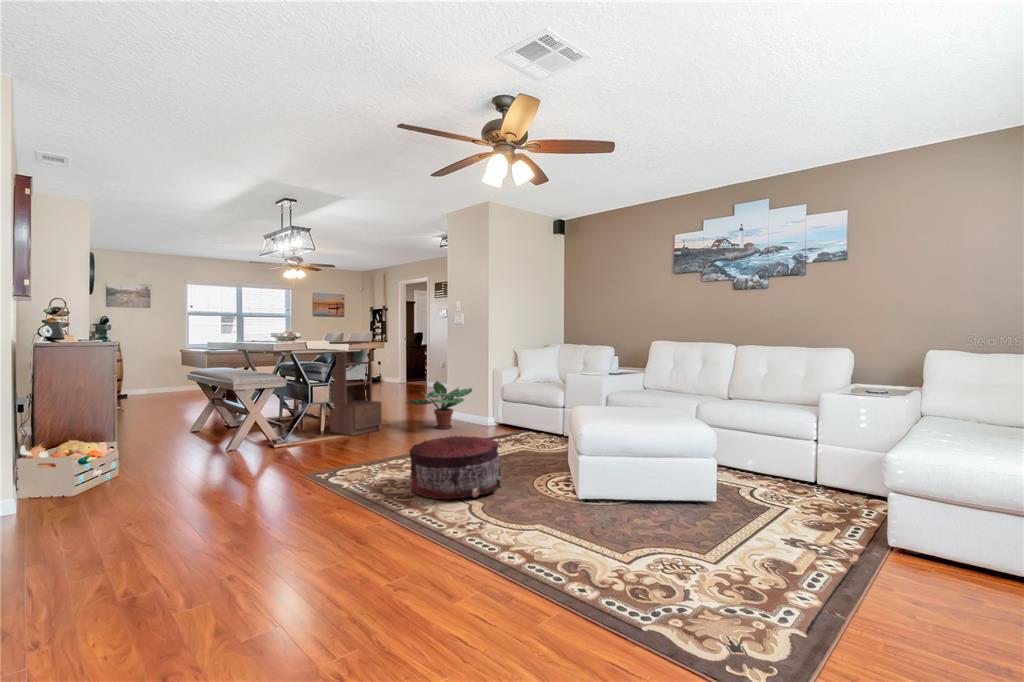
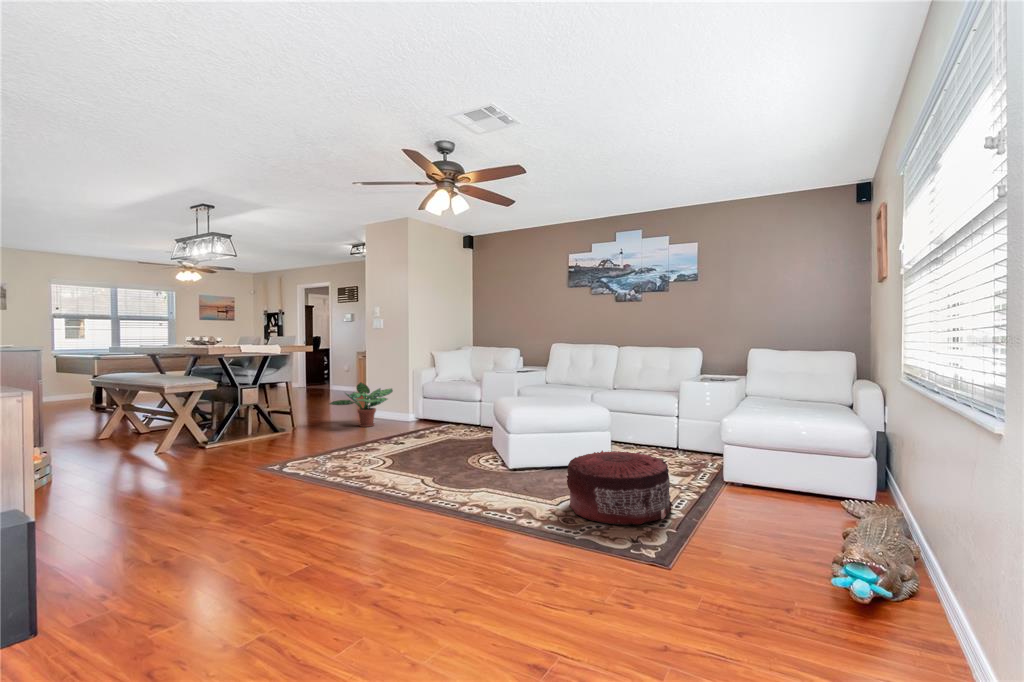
bookshelf: present [329,341,382,436] -> none [253,346,307,436]
pouf: present [410,435,501,499] -> present [567,451,673,525]

